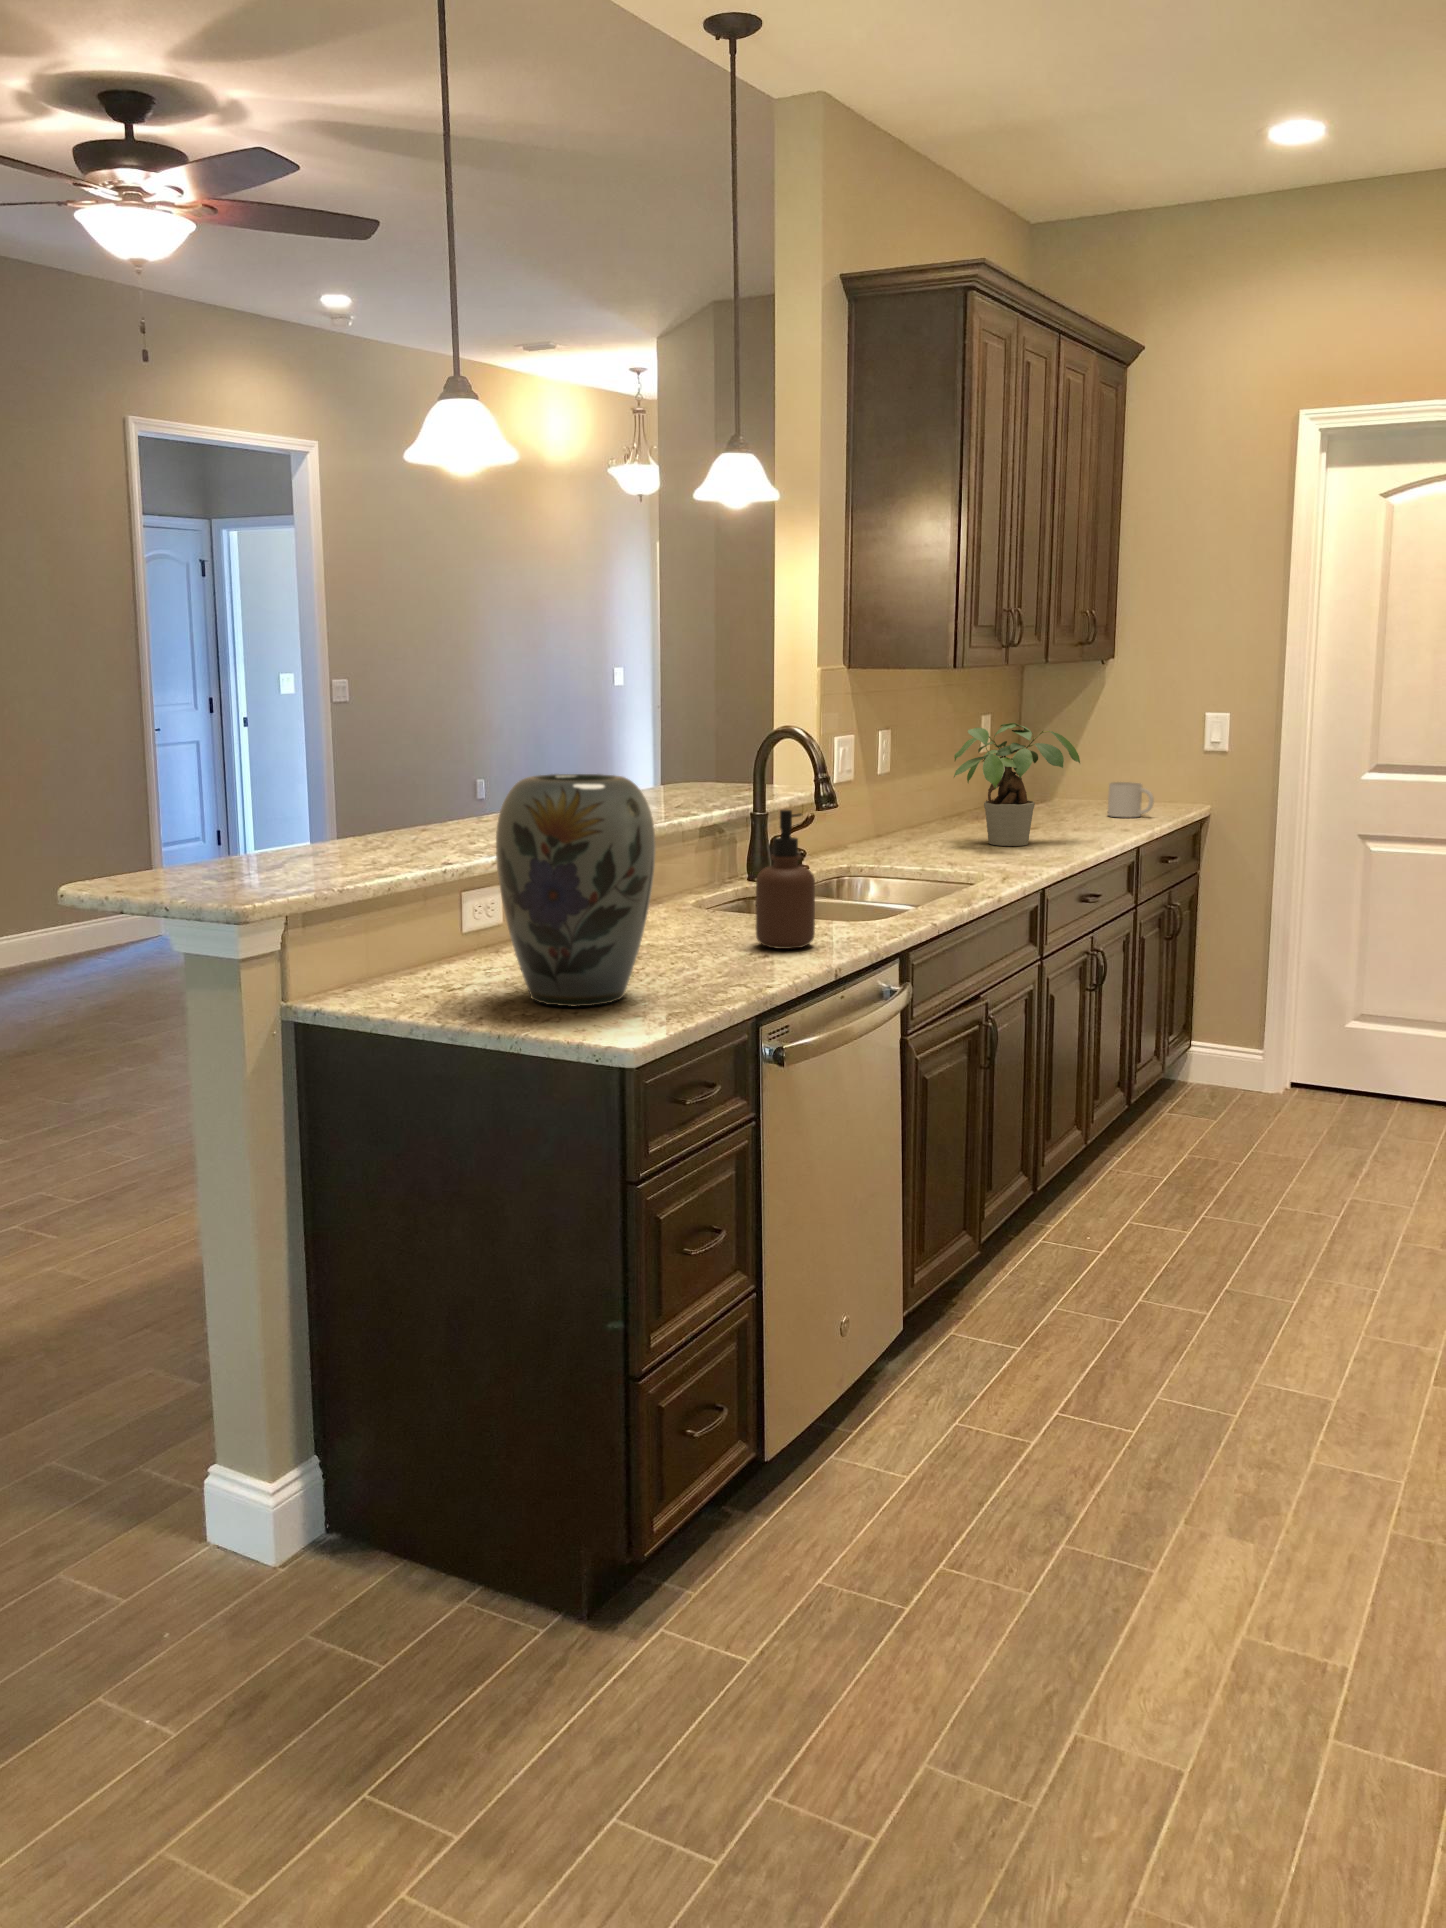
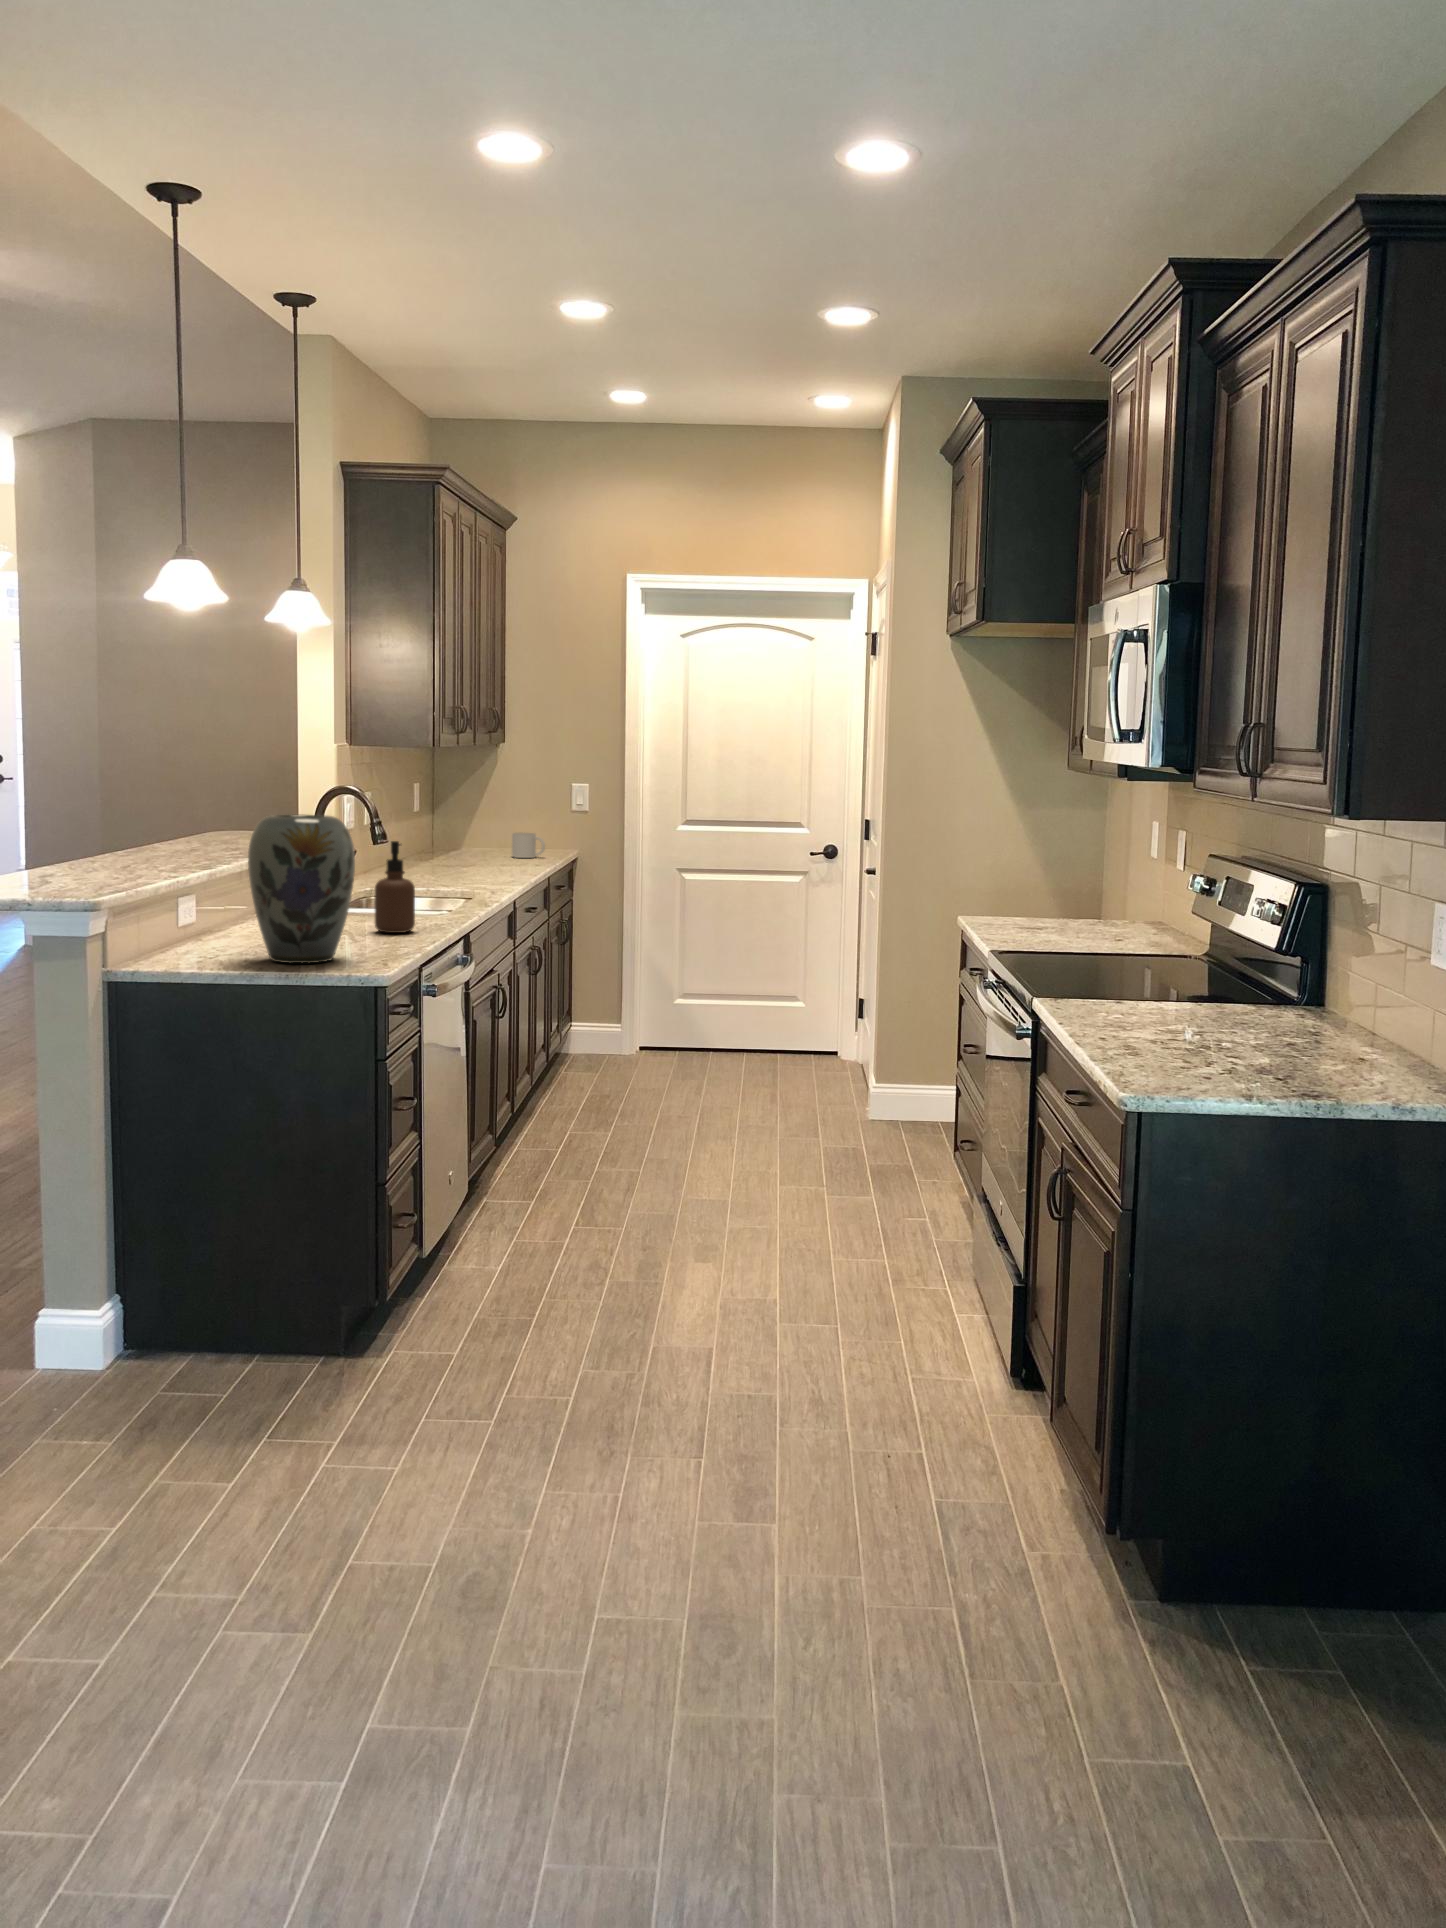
potted plant: present [954,723,1080,846] -> none [423,787,511,876]

